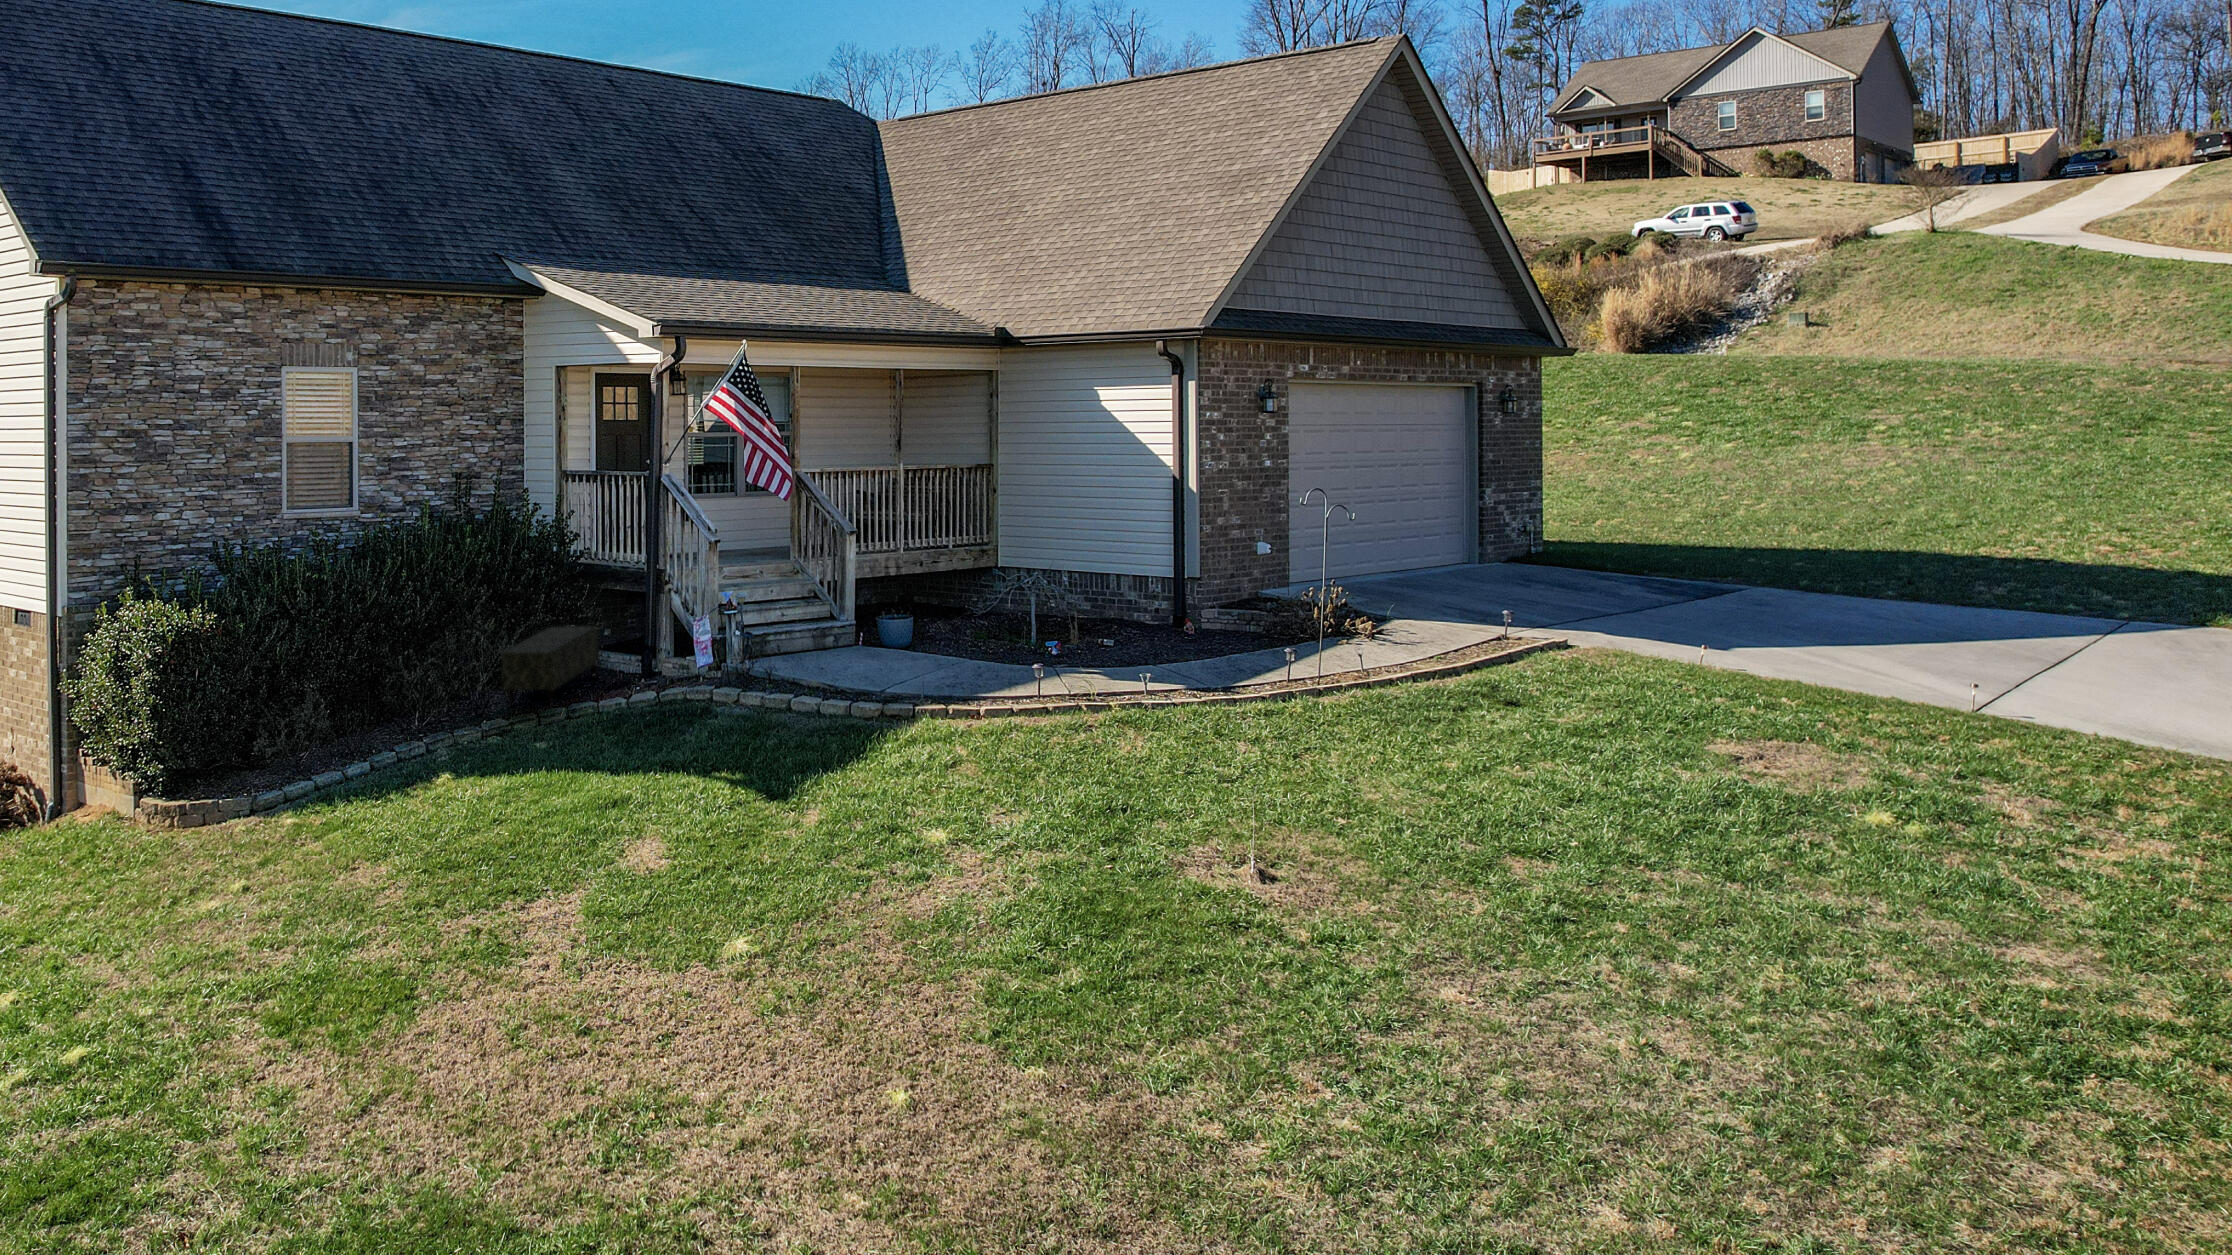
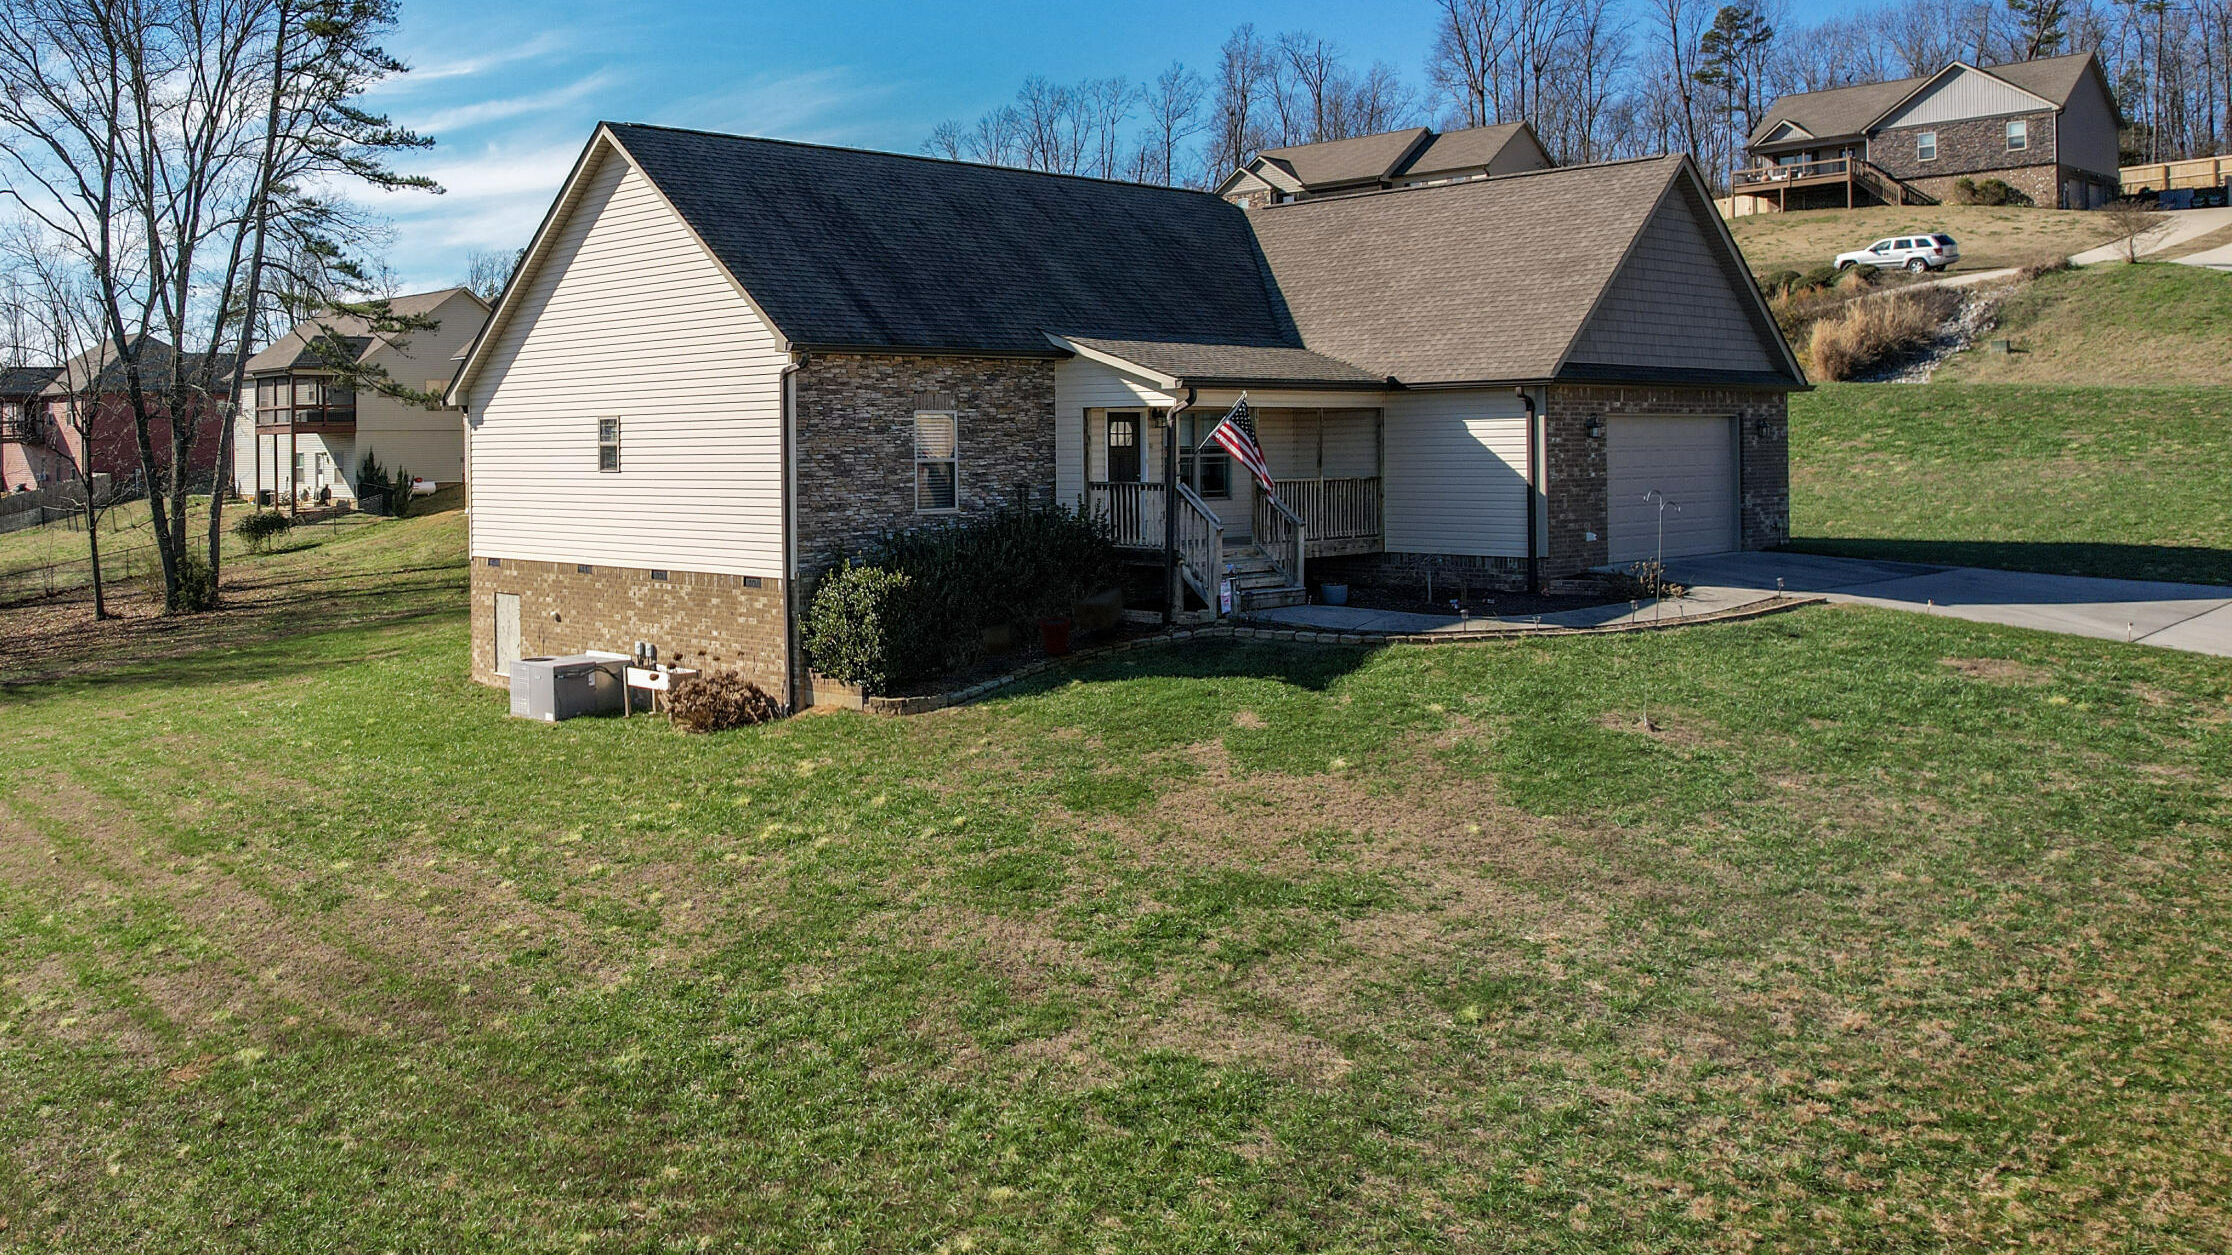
bucket: none [430,675,479,733] -> present [1039,617,1071,654]
planter: none [332,692,376,755] -> present [985,626,1010,654]

